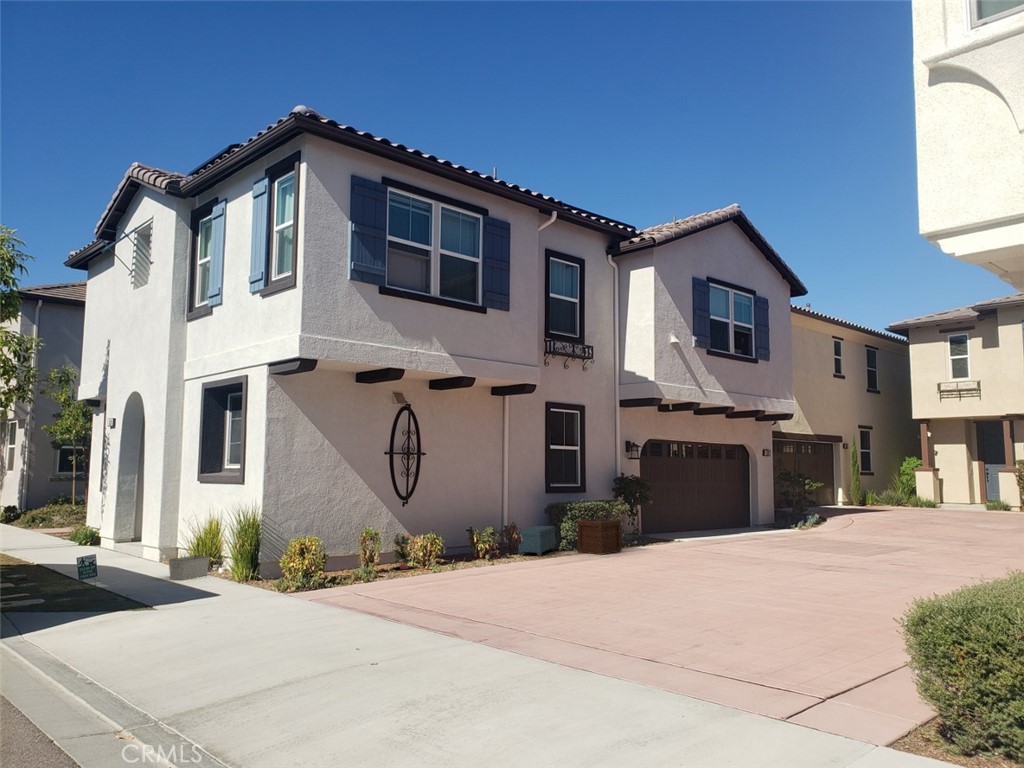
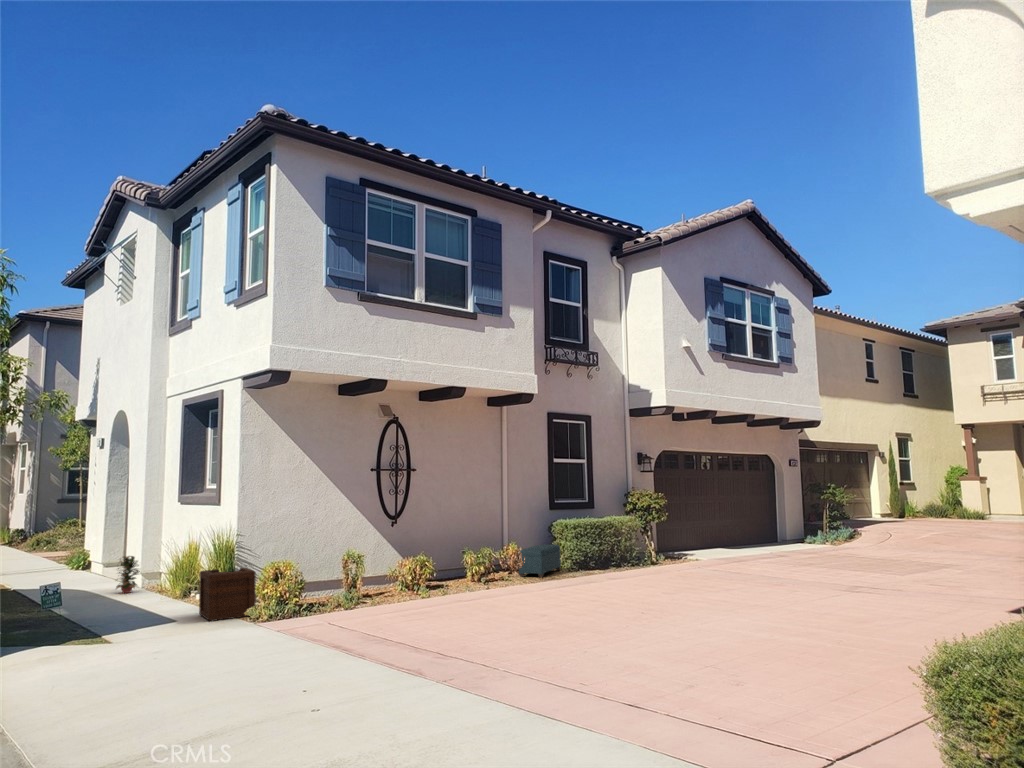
wooden crate: present [577,519,622,555] -> present [199,568,256,621]
decorative plant: present [391,533,414,569] -> present [116,556,140,593]
storage bin: present [169,555,209,580] -> none [141,582,186,609]

